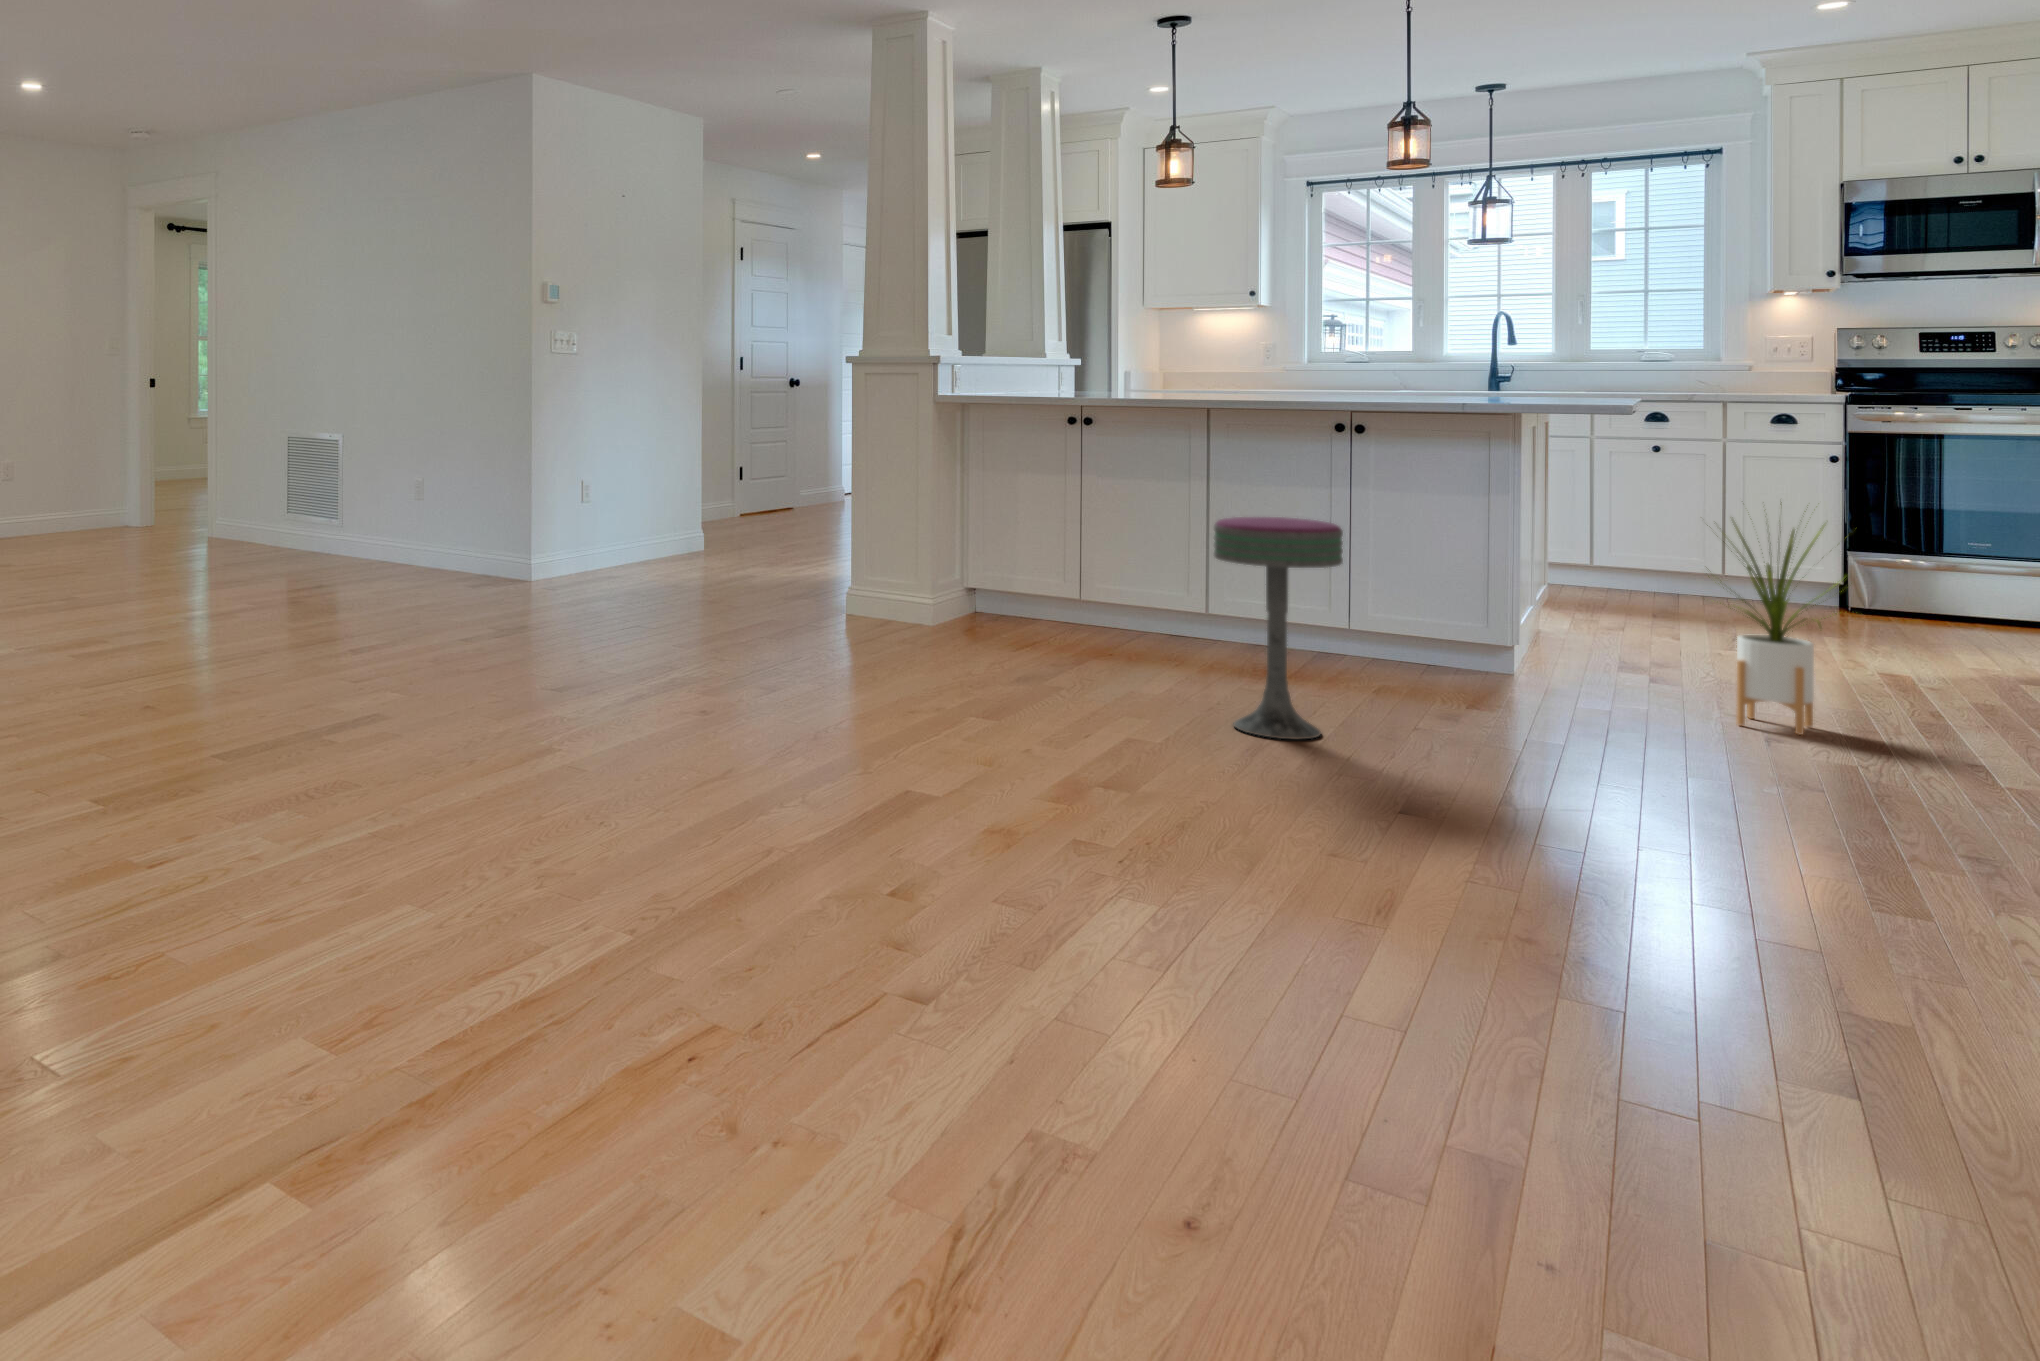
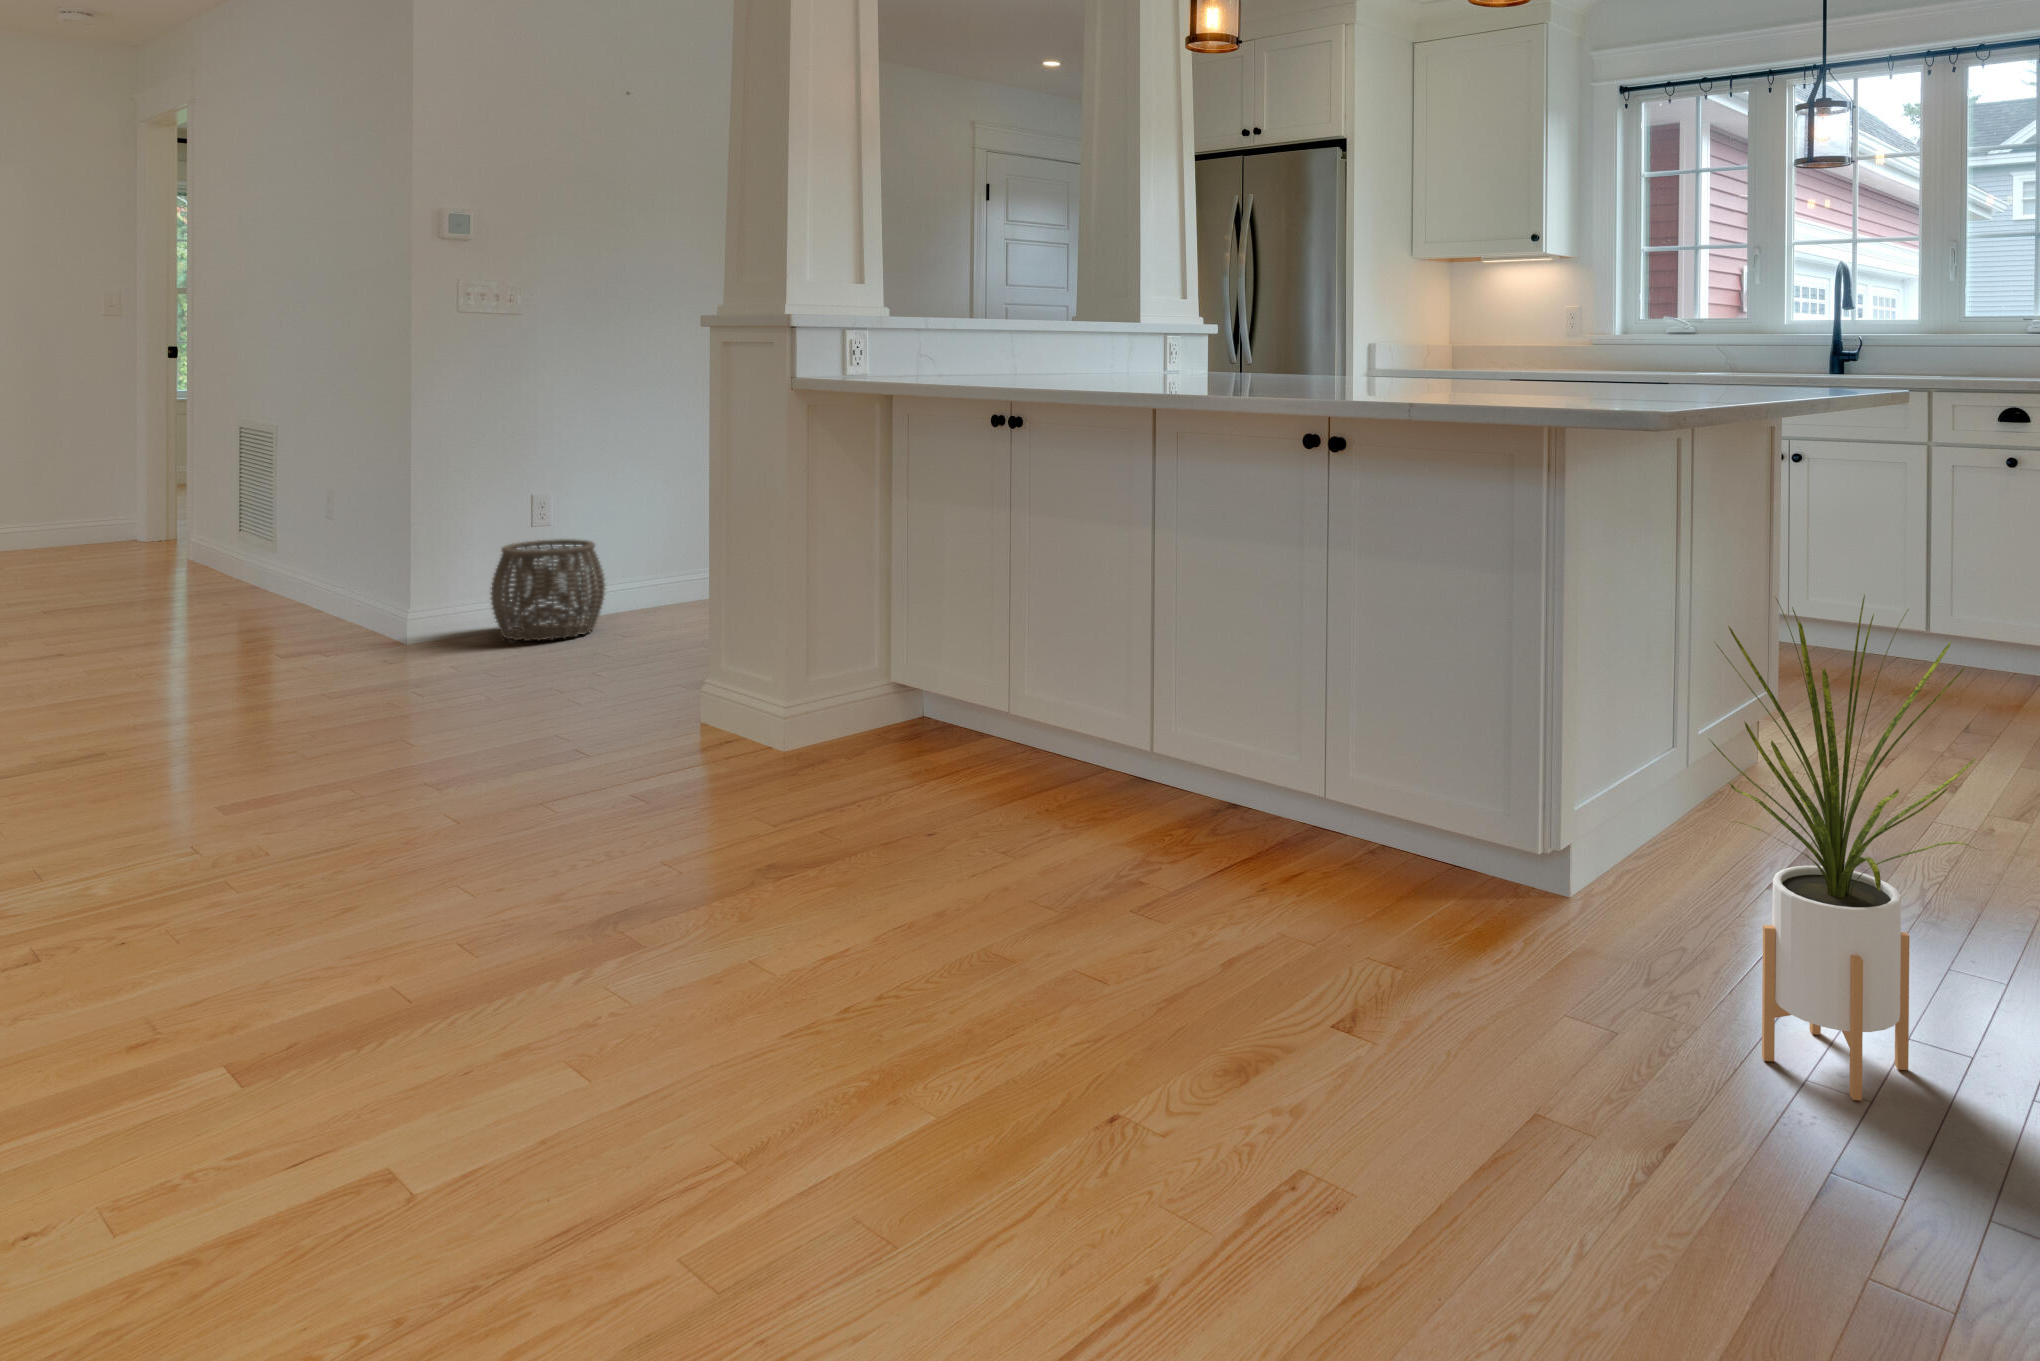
woven basket: none [581,515,655,583] -> present [491,539,605,641]
bar stool: present [1214,517,1343,740] -> none [669,619,916,1107]

